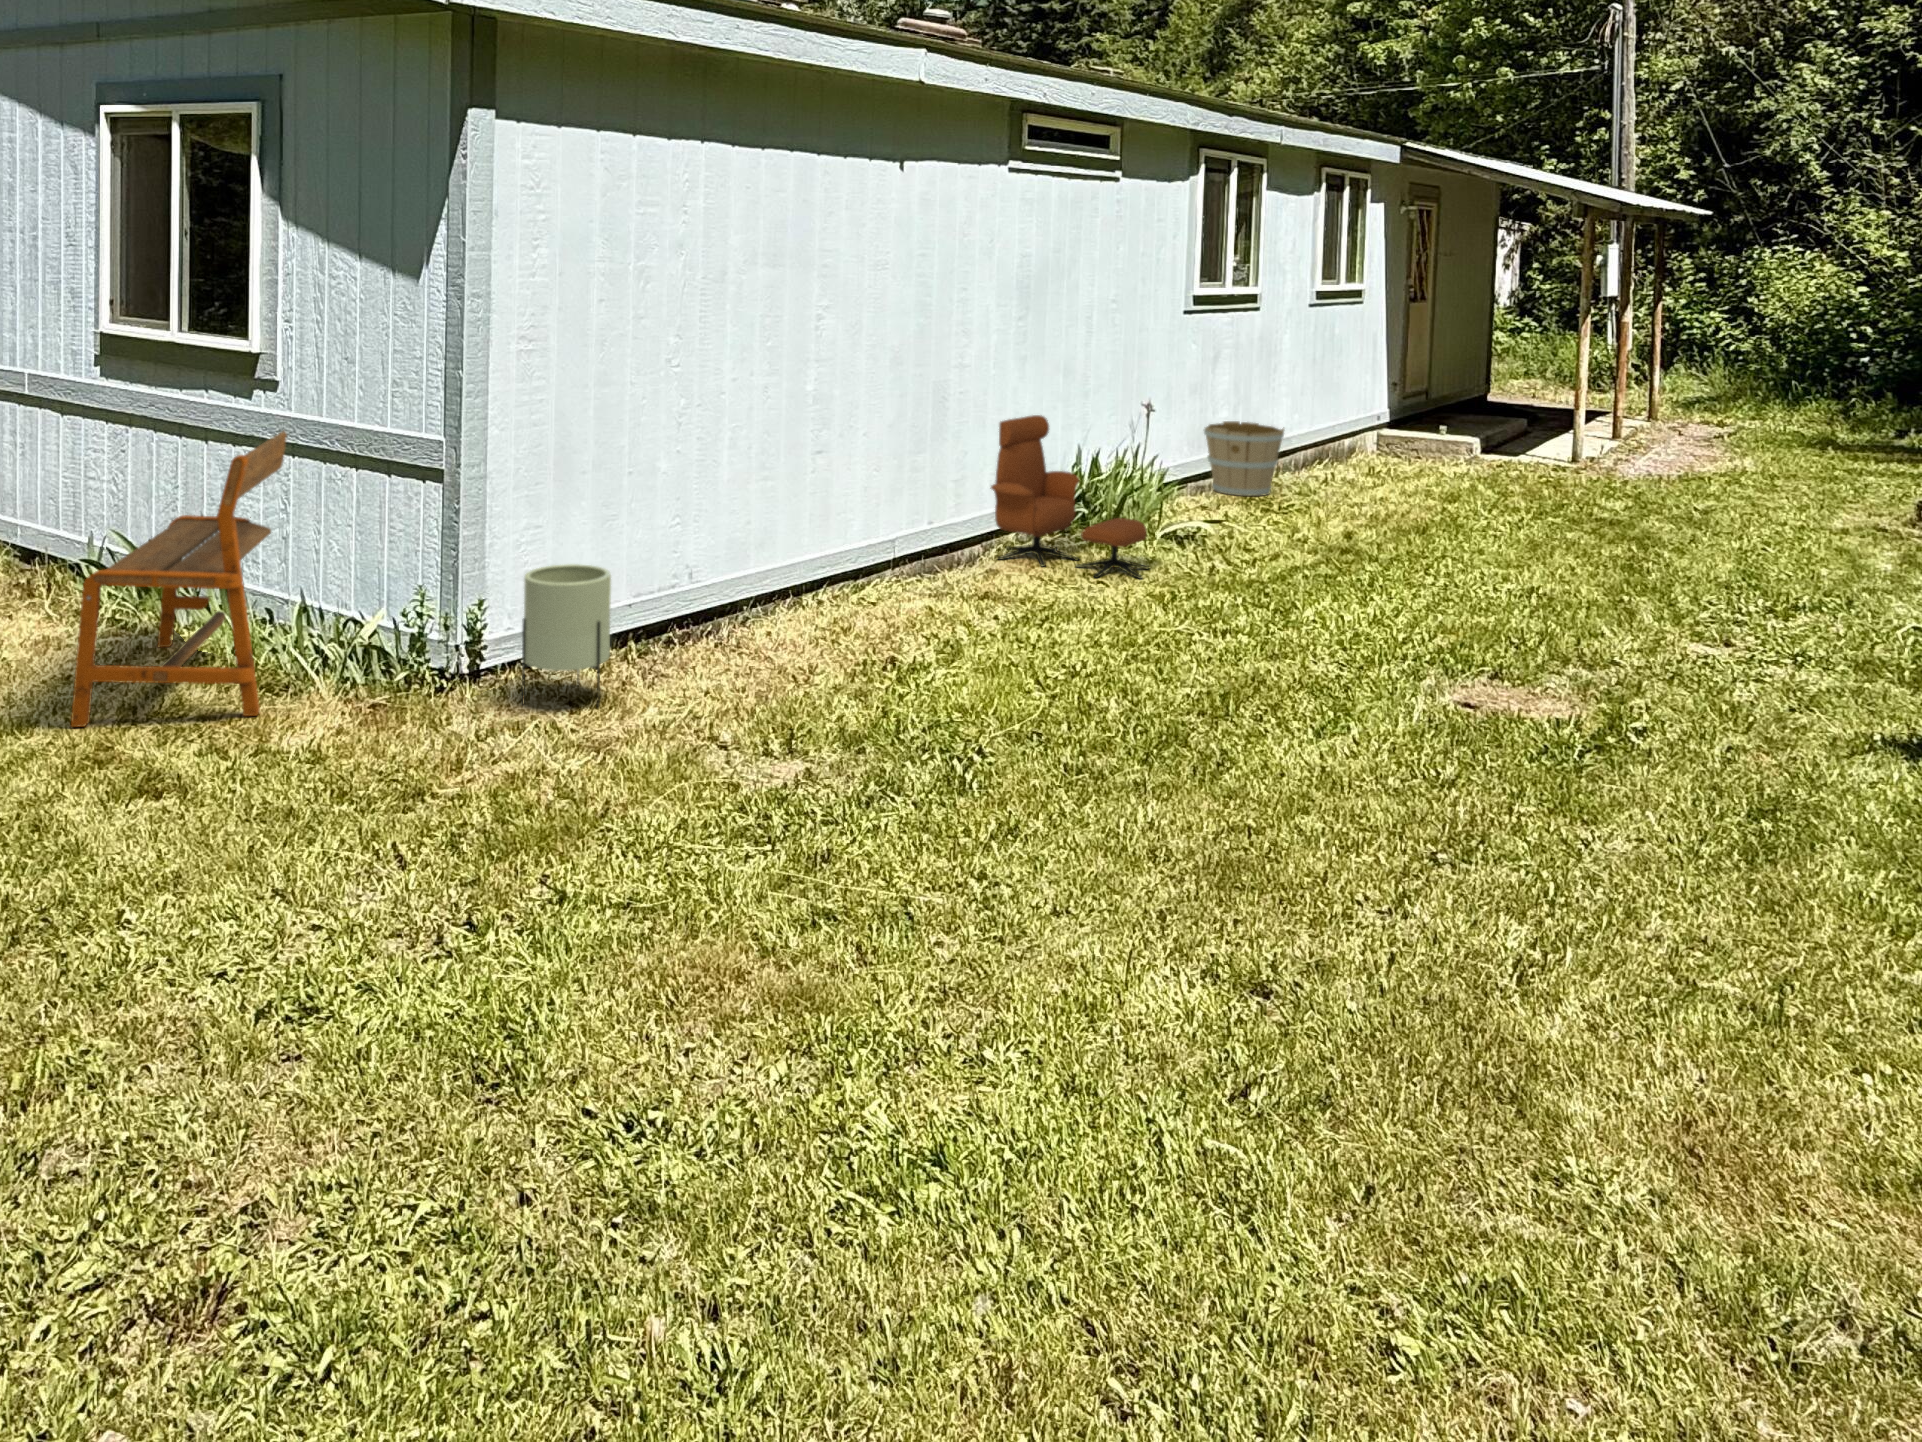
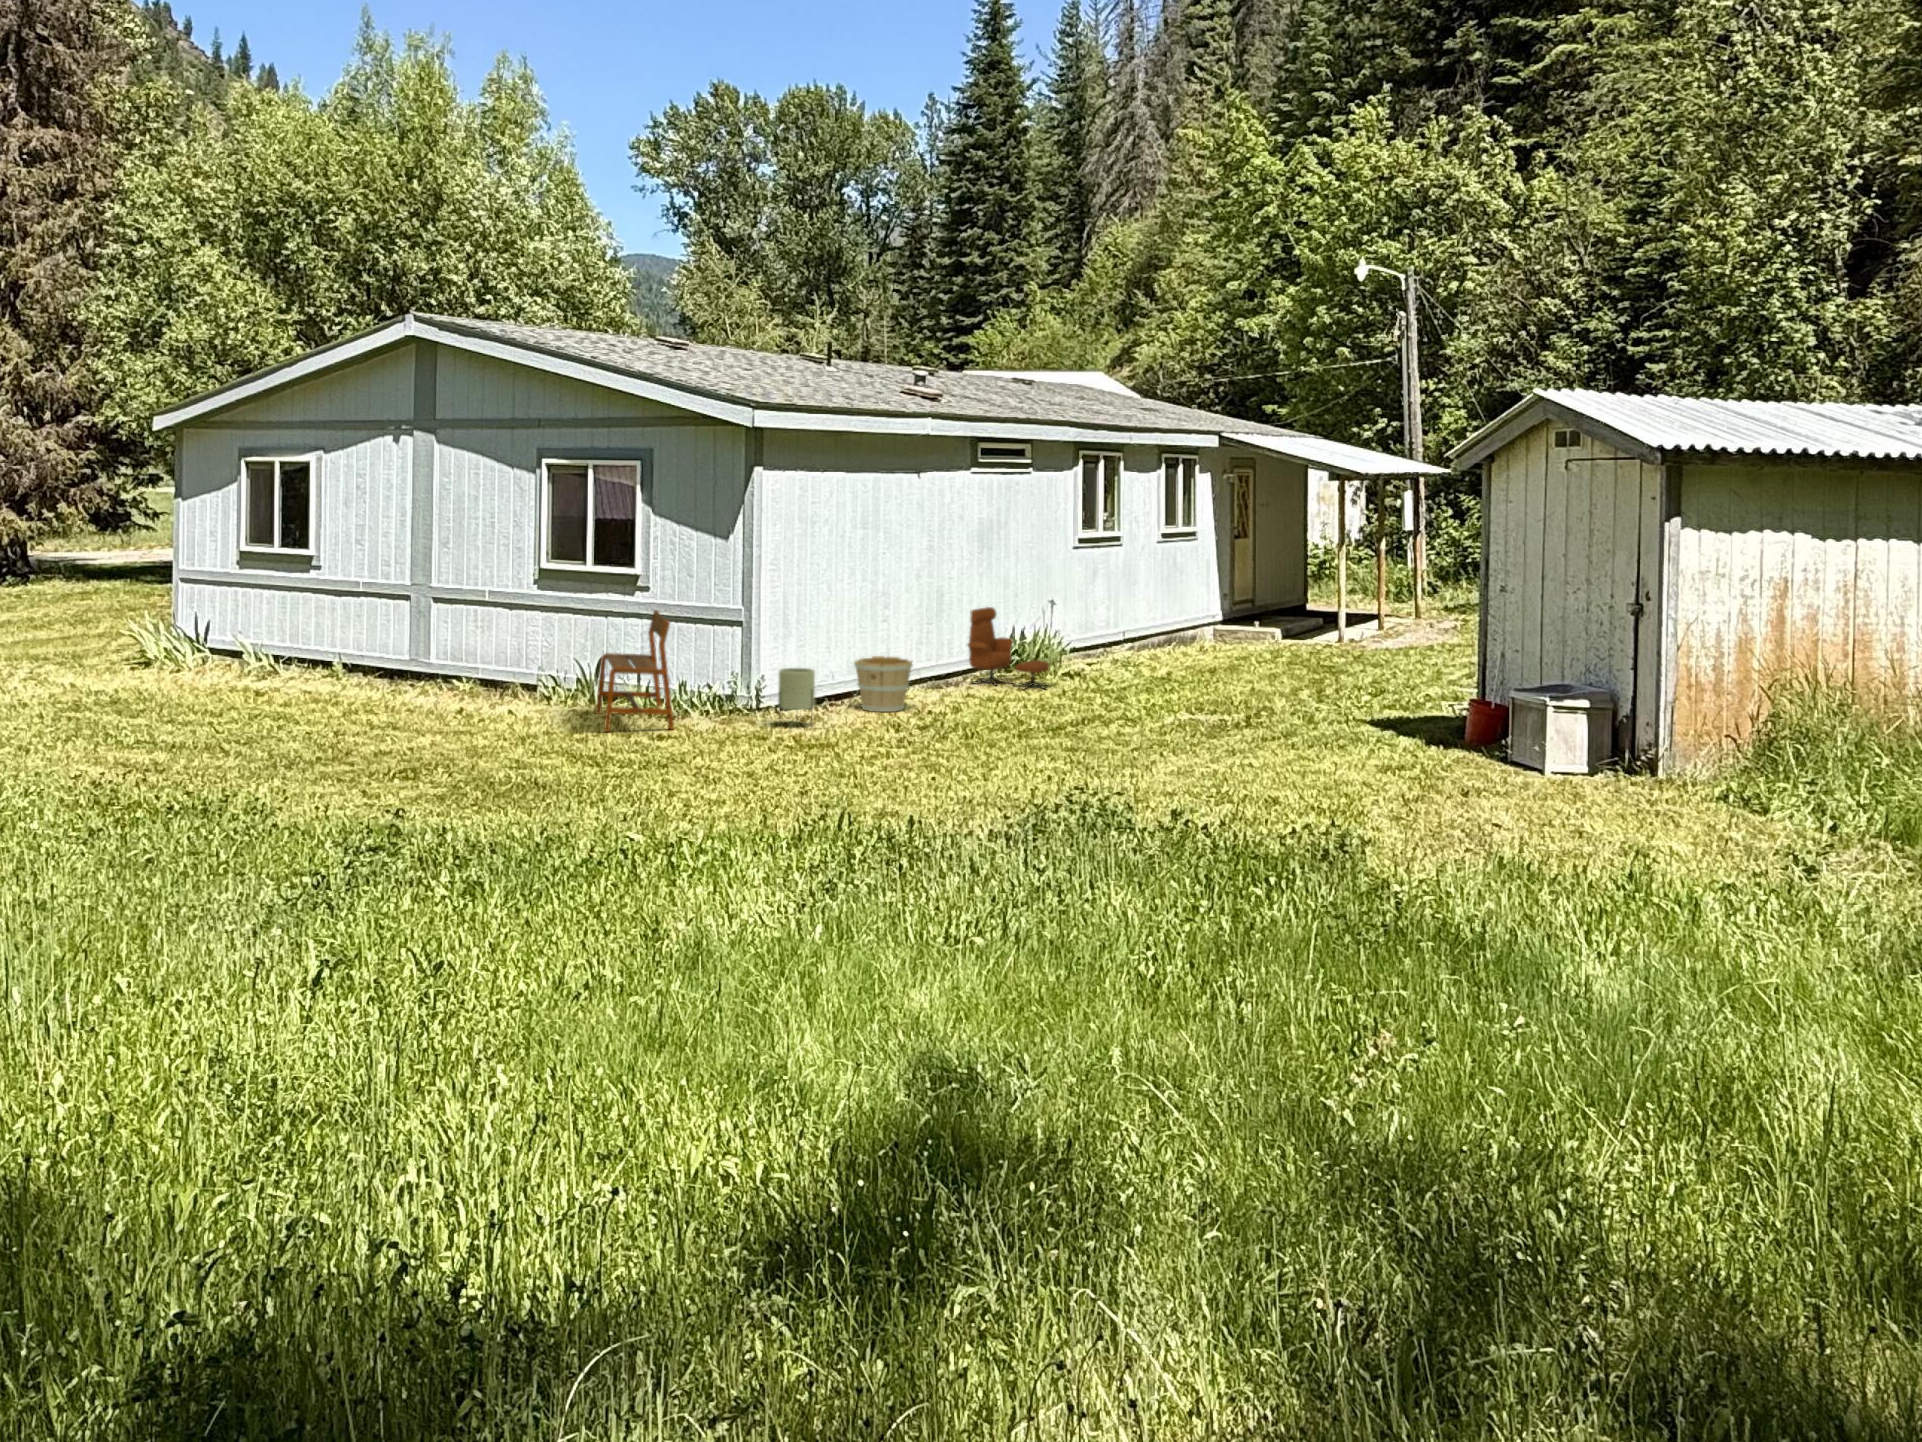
wooden bucket: present [1204,421,1284,496] -> present [854,656,912,712]

